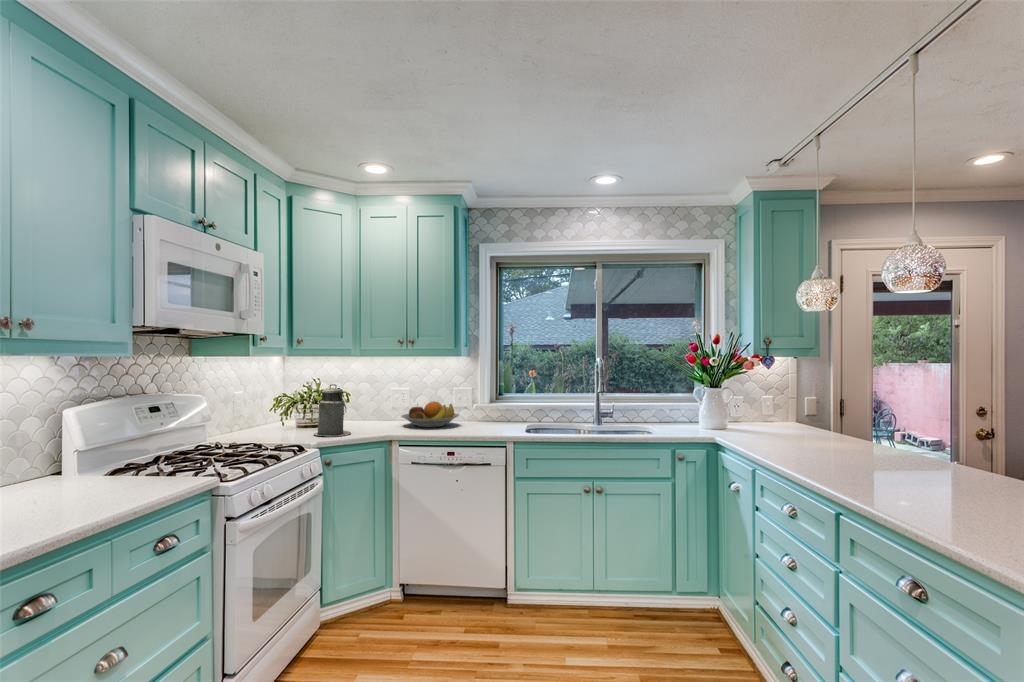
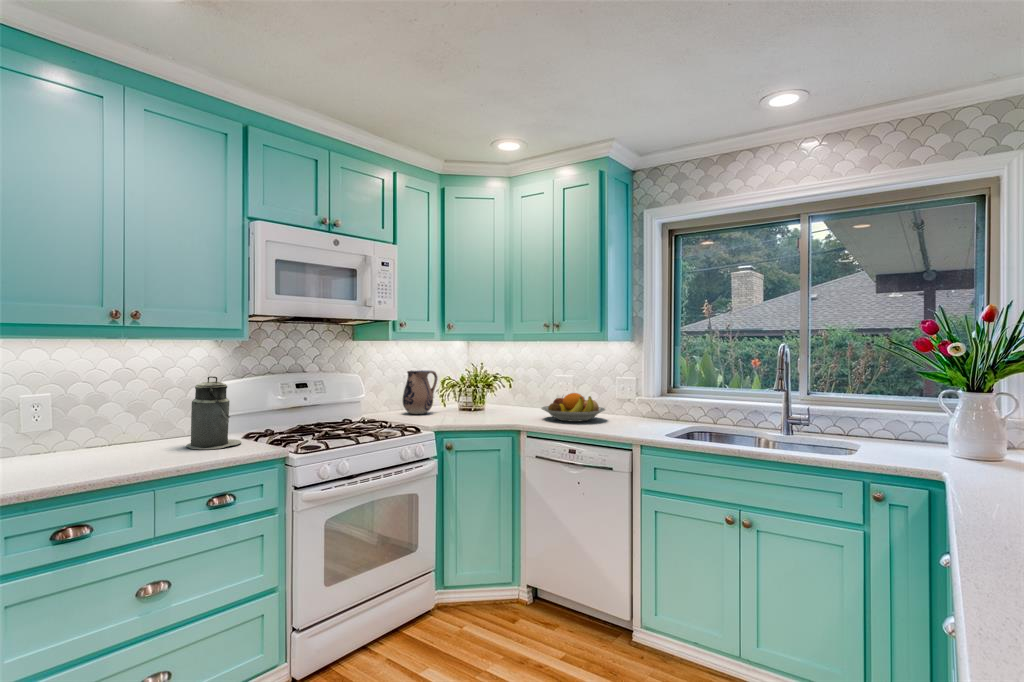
canister: present [314,384,351,436] -> present [186,376,241,449]
ceramic pitcher: none [251,386,287,434] -> present [403,370,437,414]

